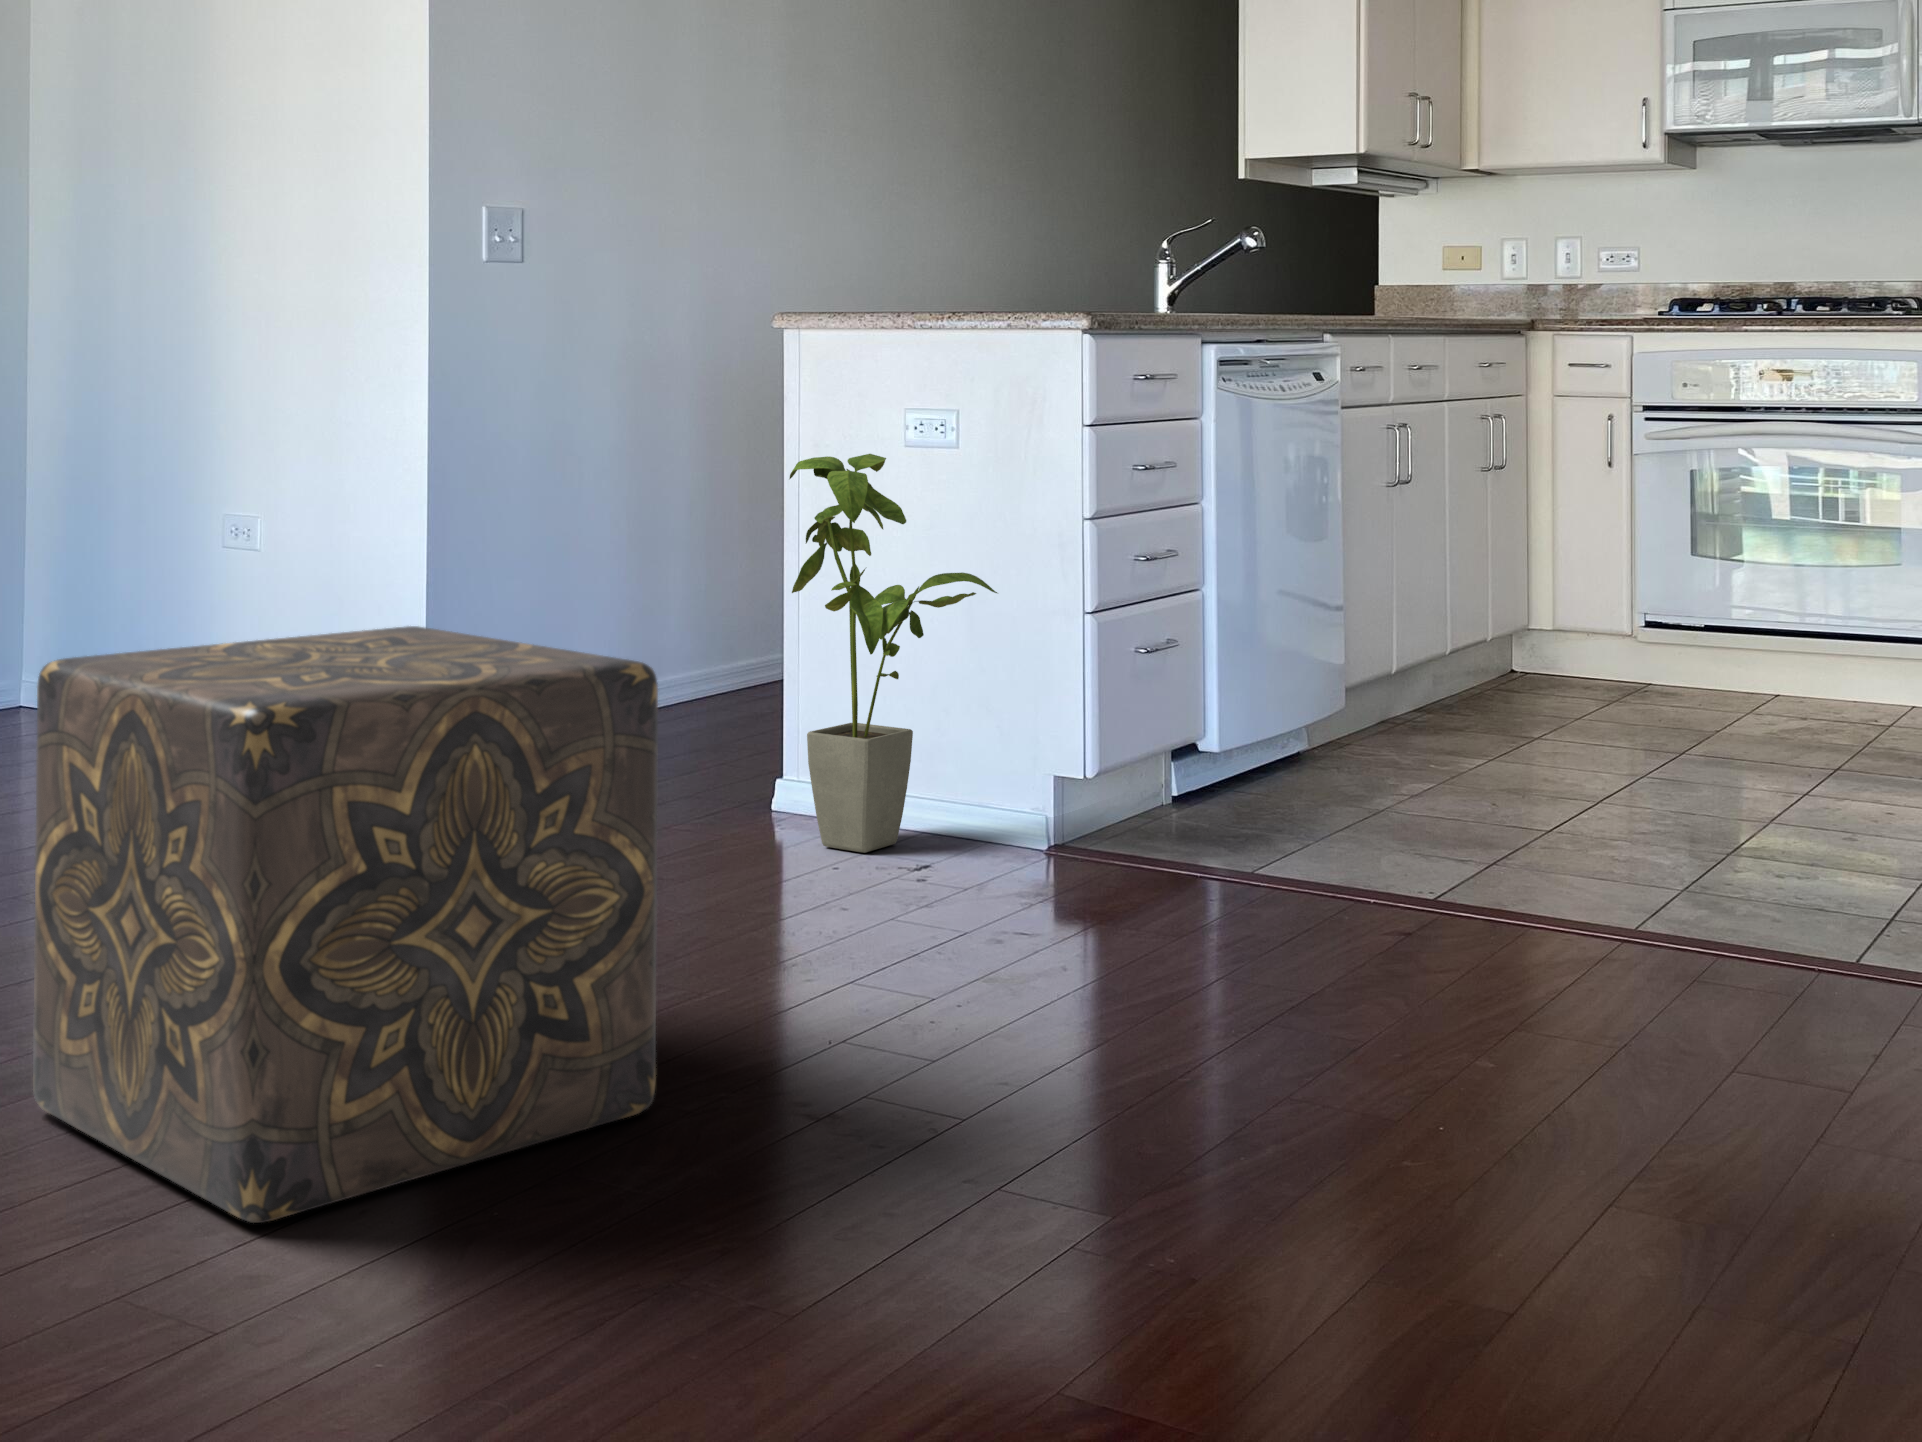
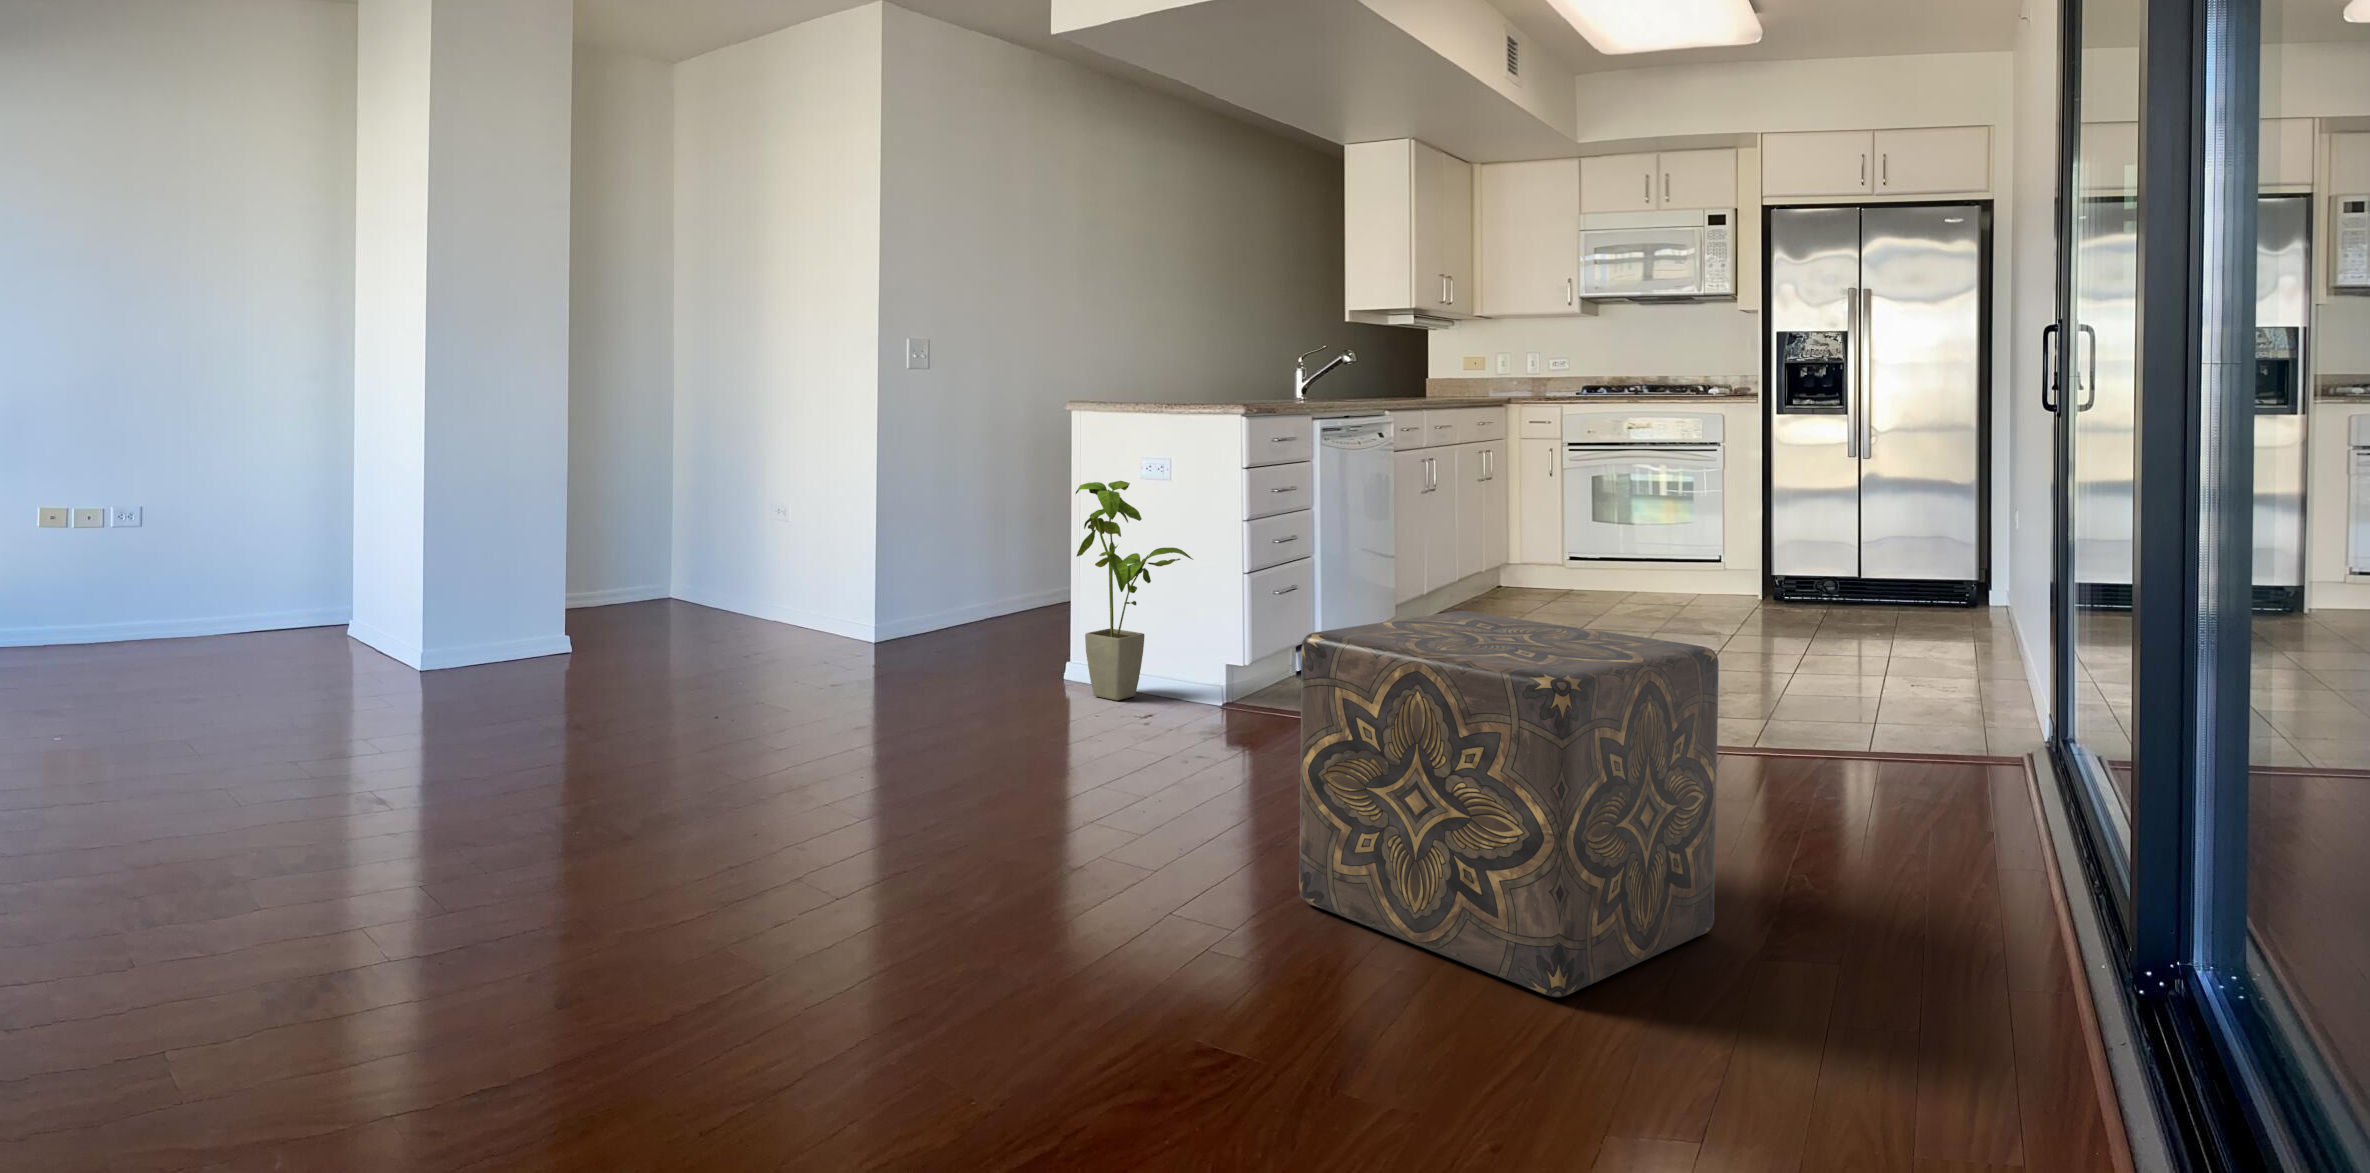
ottoman: present [33,626,658,1223] -> present [1299,611,1719,997]

